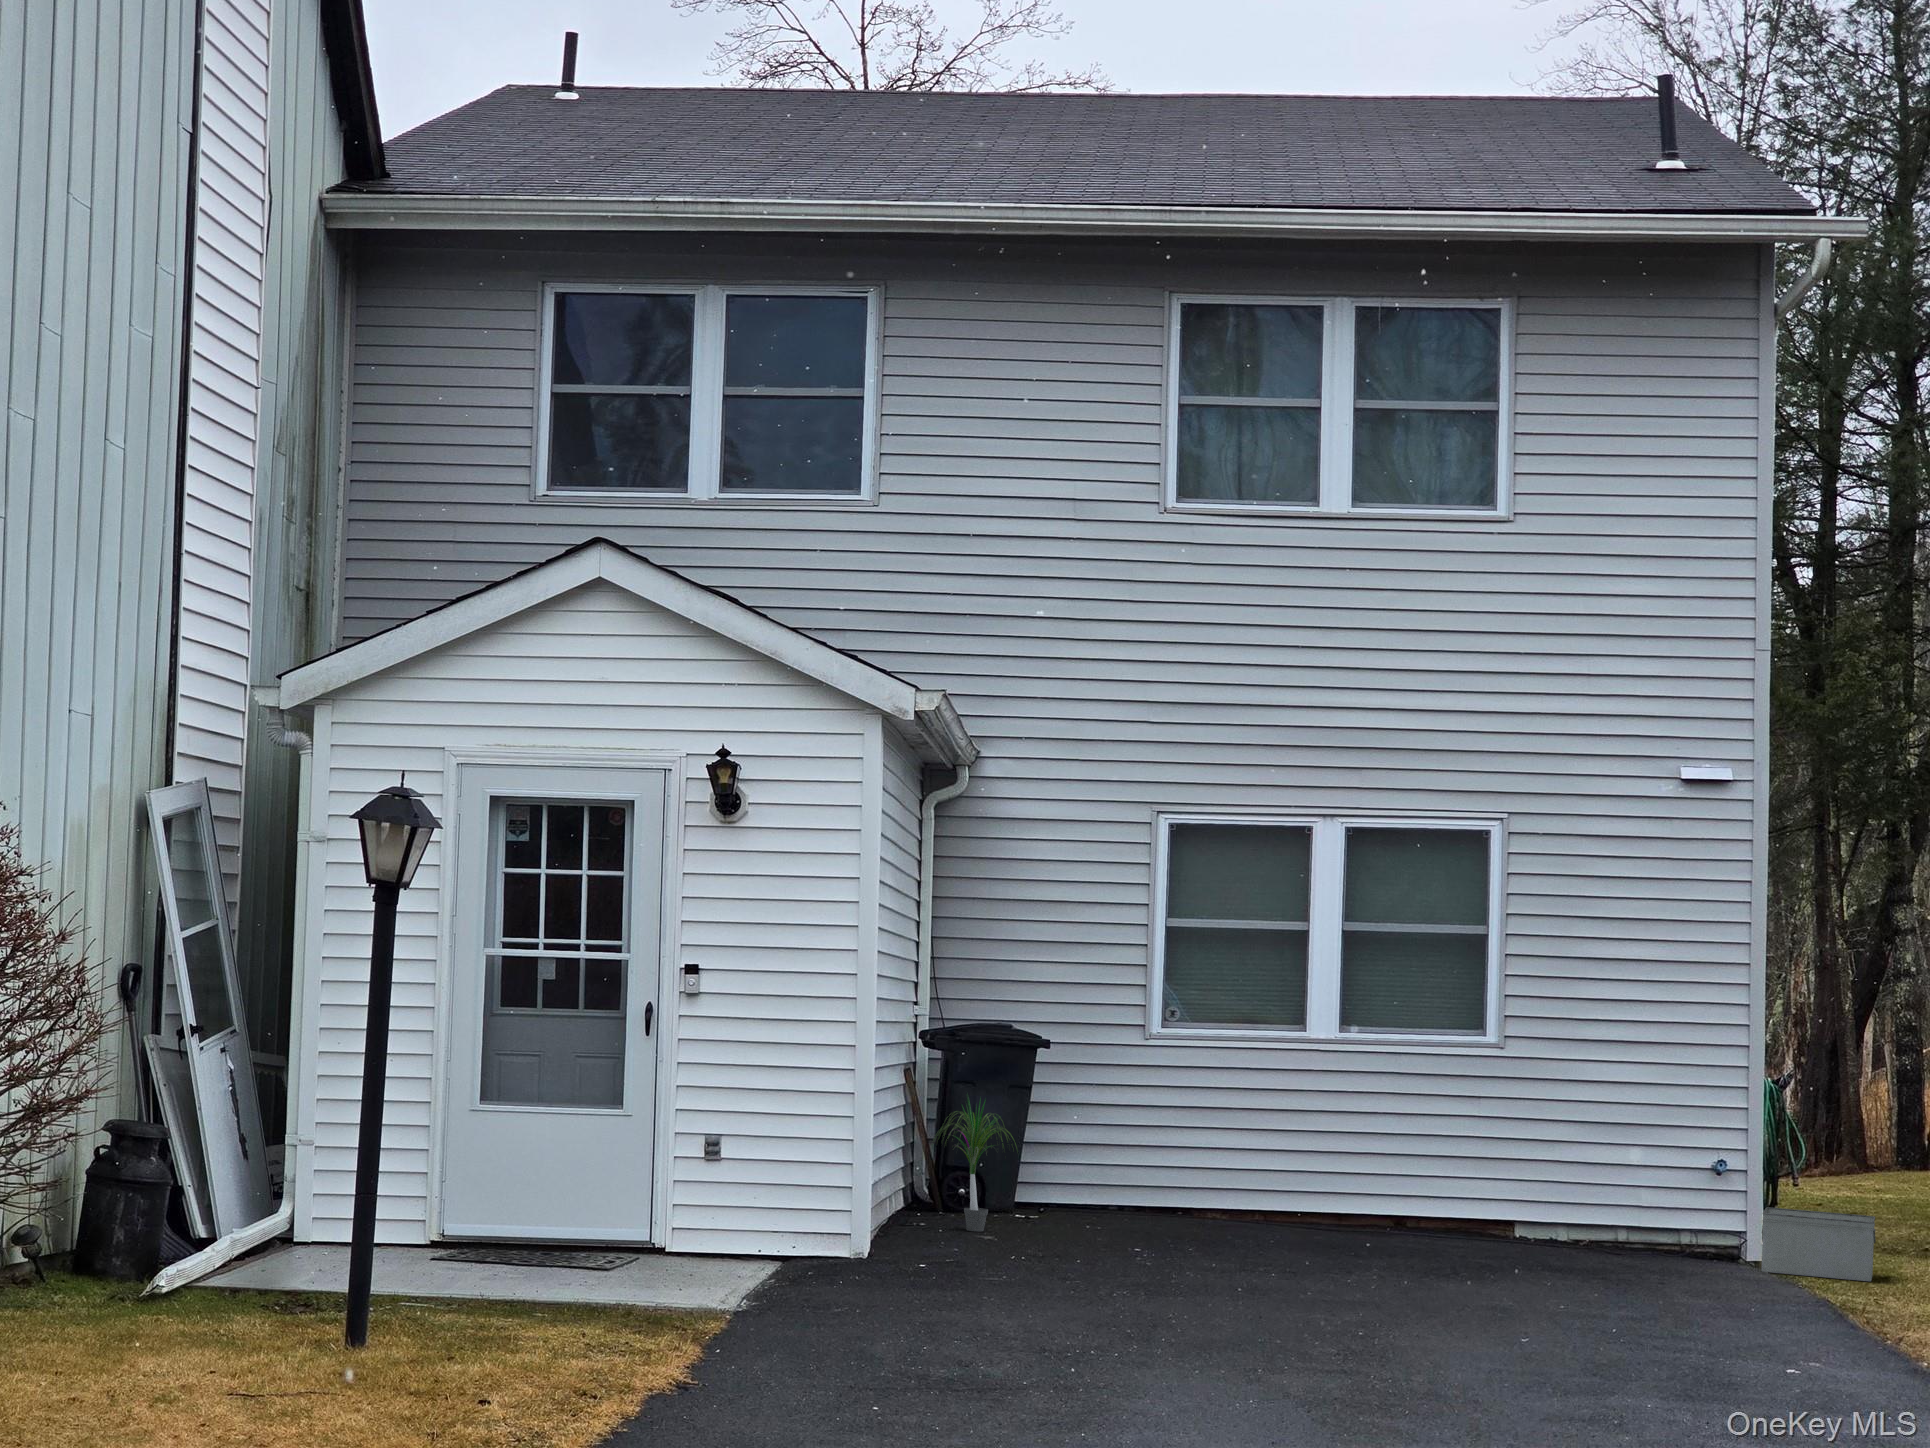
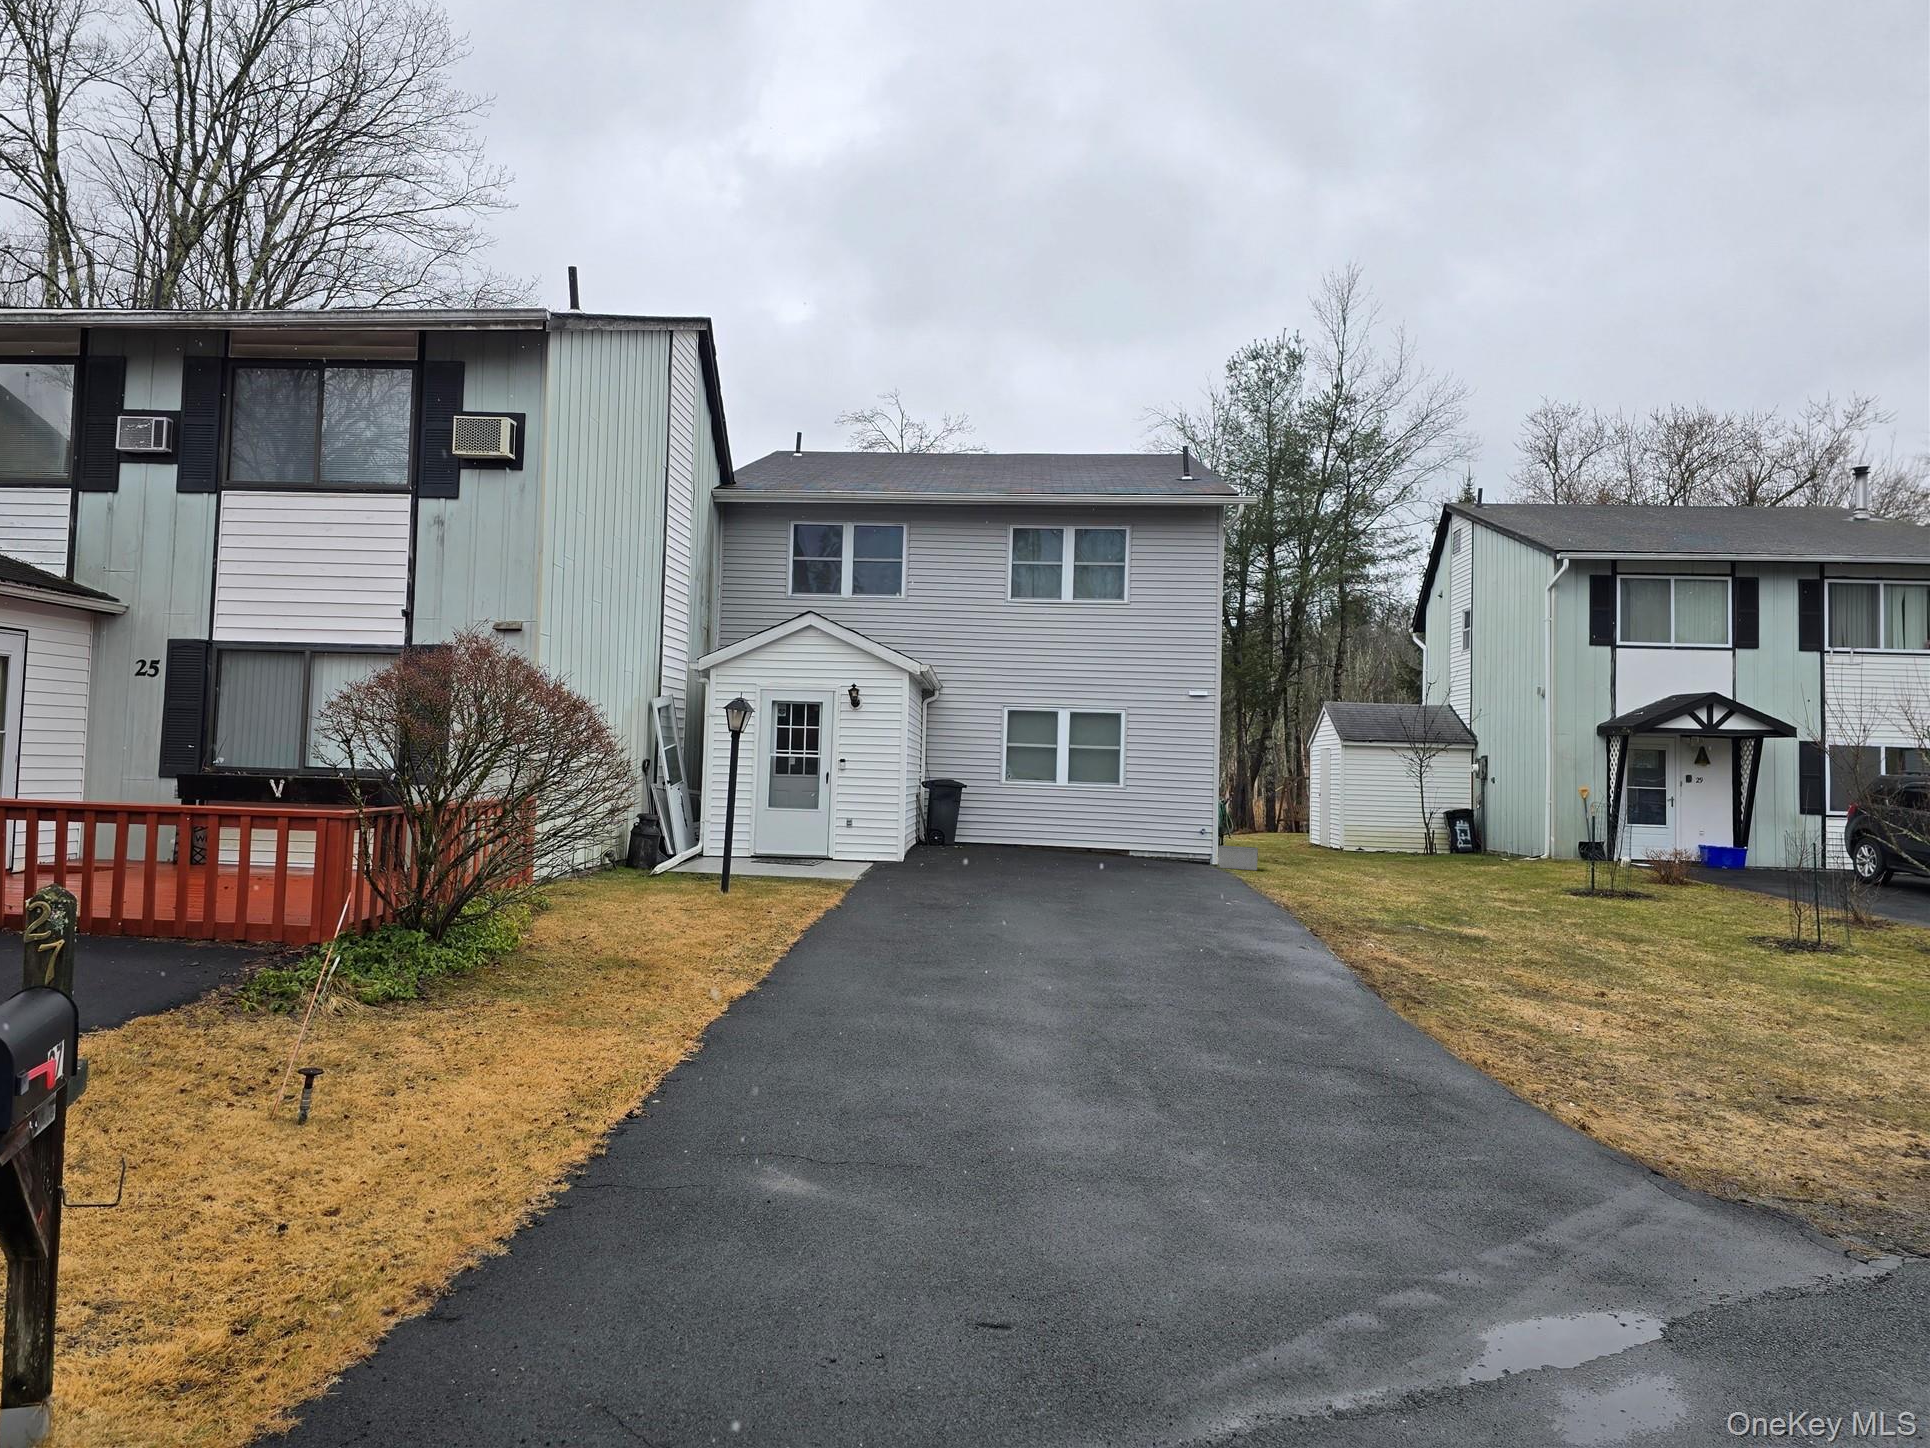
potted plant: present [939,1102,1013,1232] -> none [924,806,956,855]

